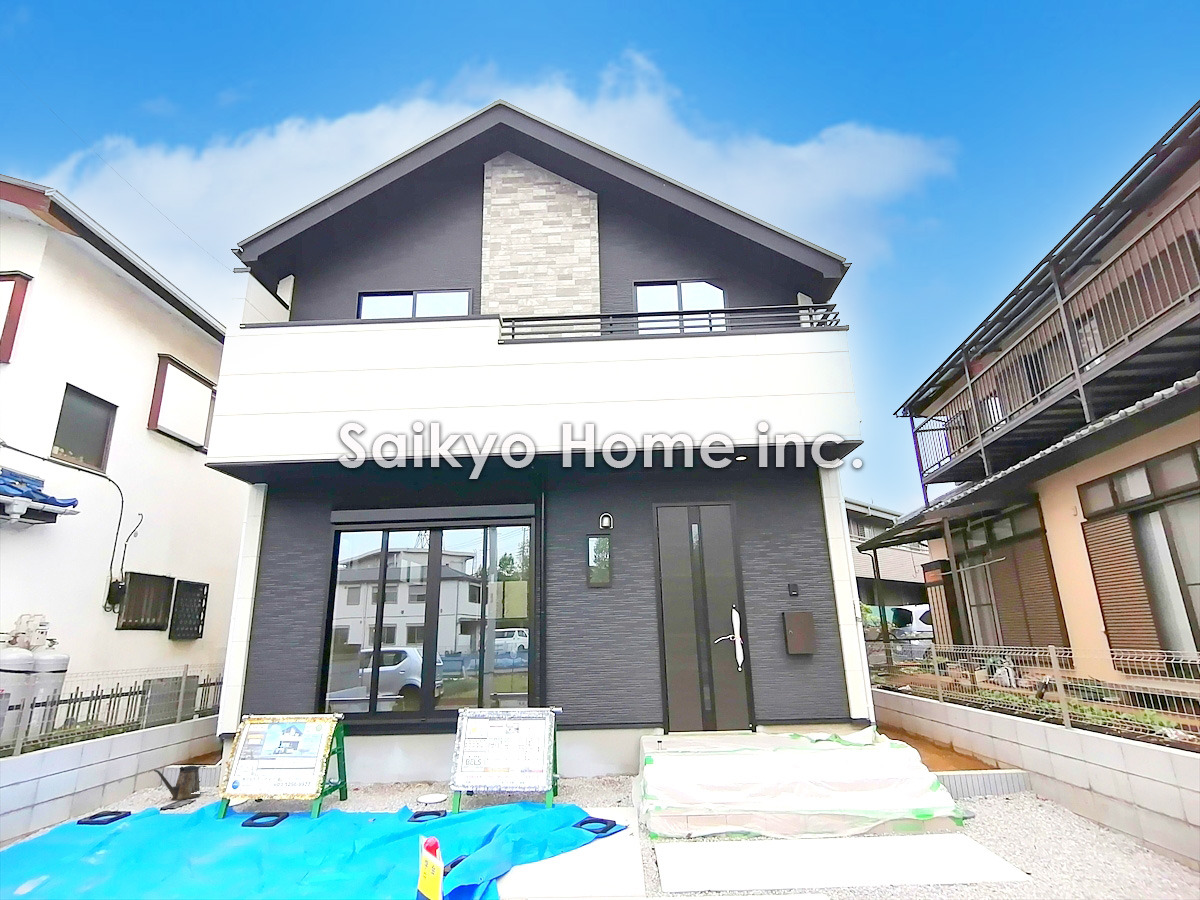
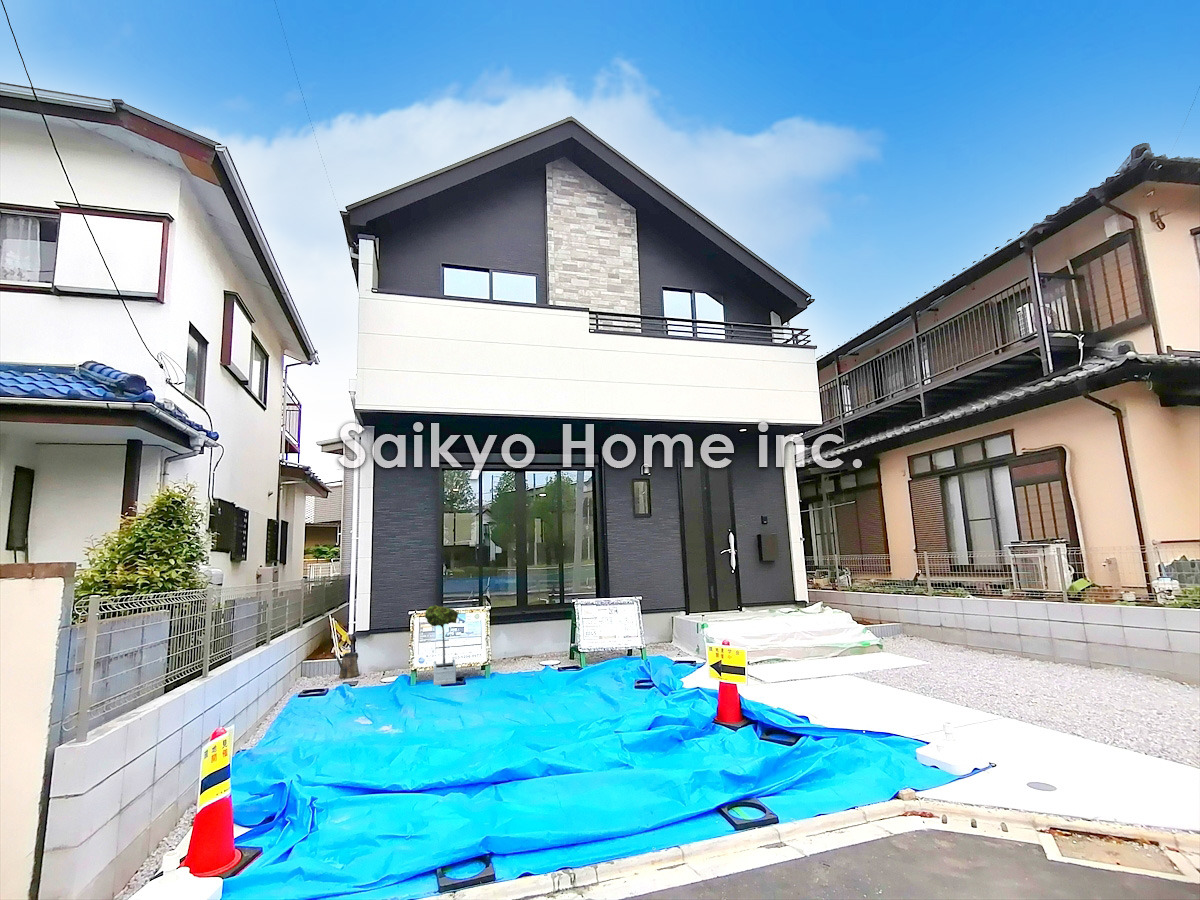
potted tree: none [226,710,273,825] -> present [425,605,458,685]

